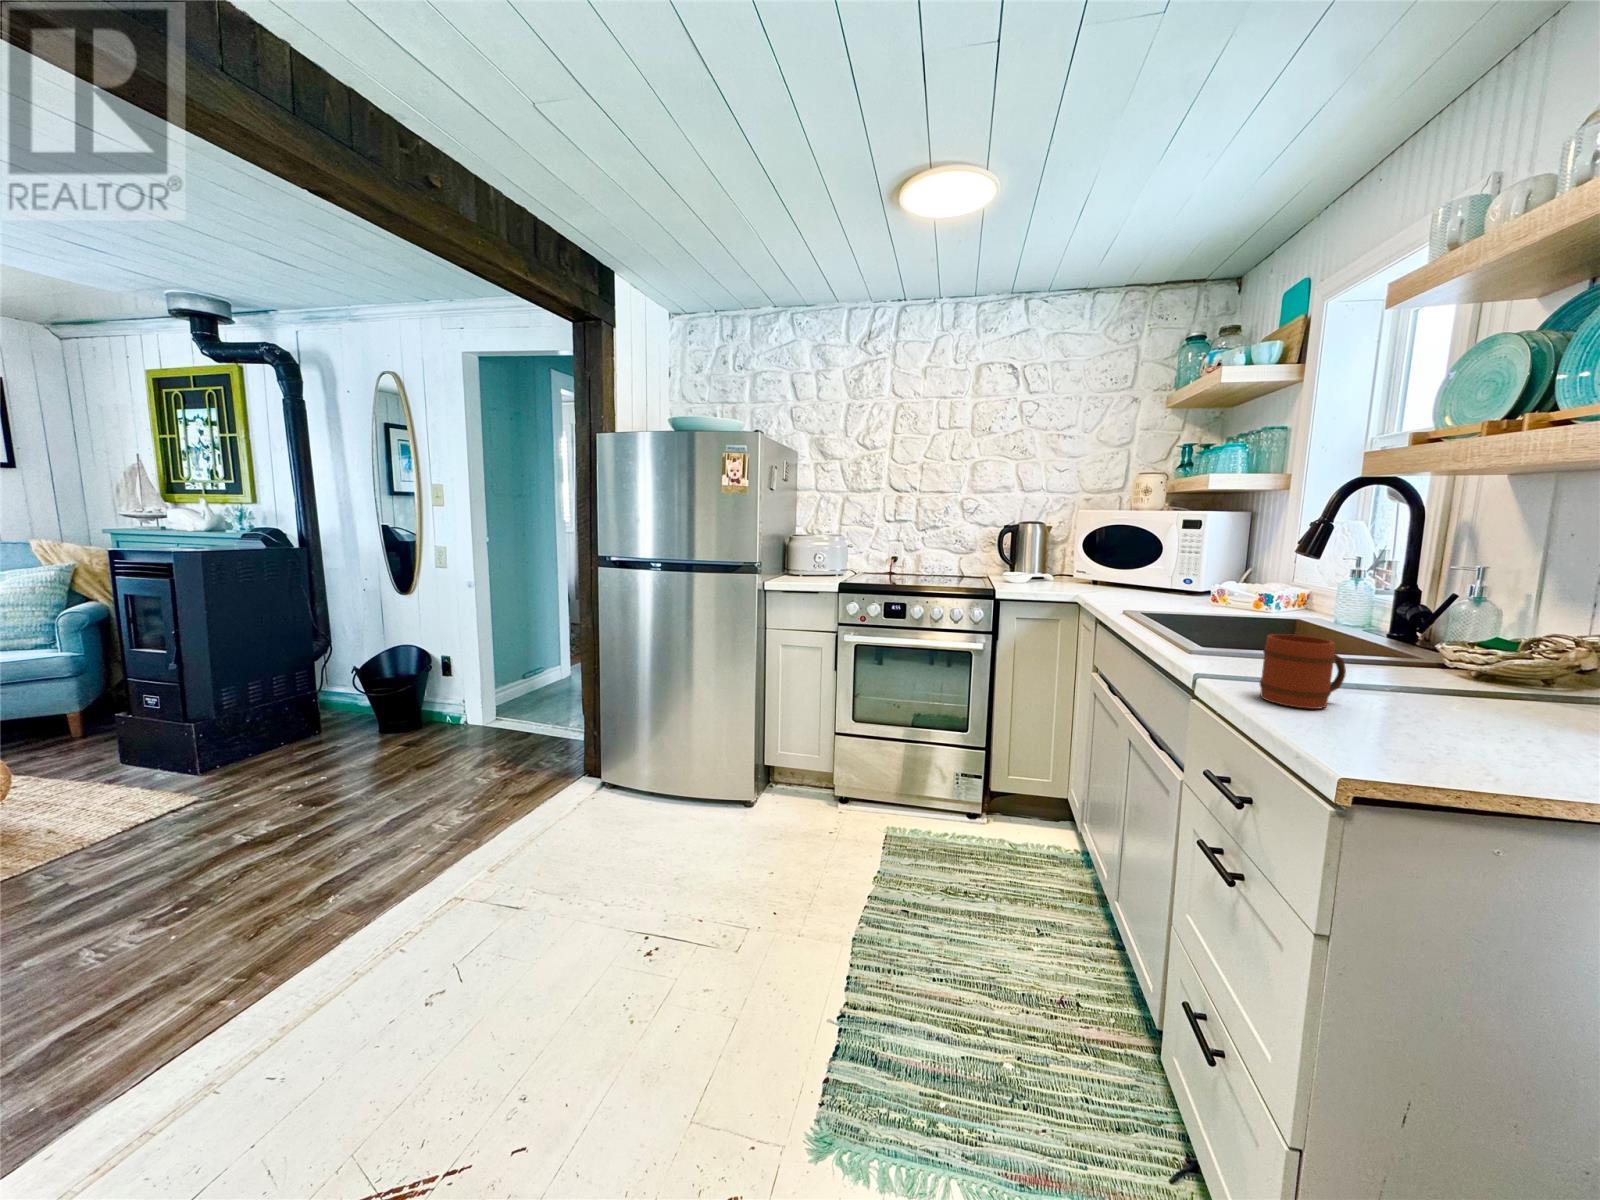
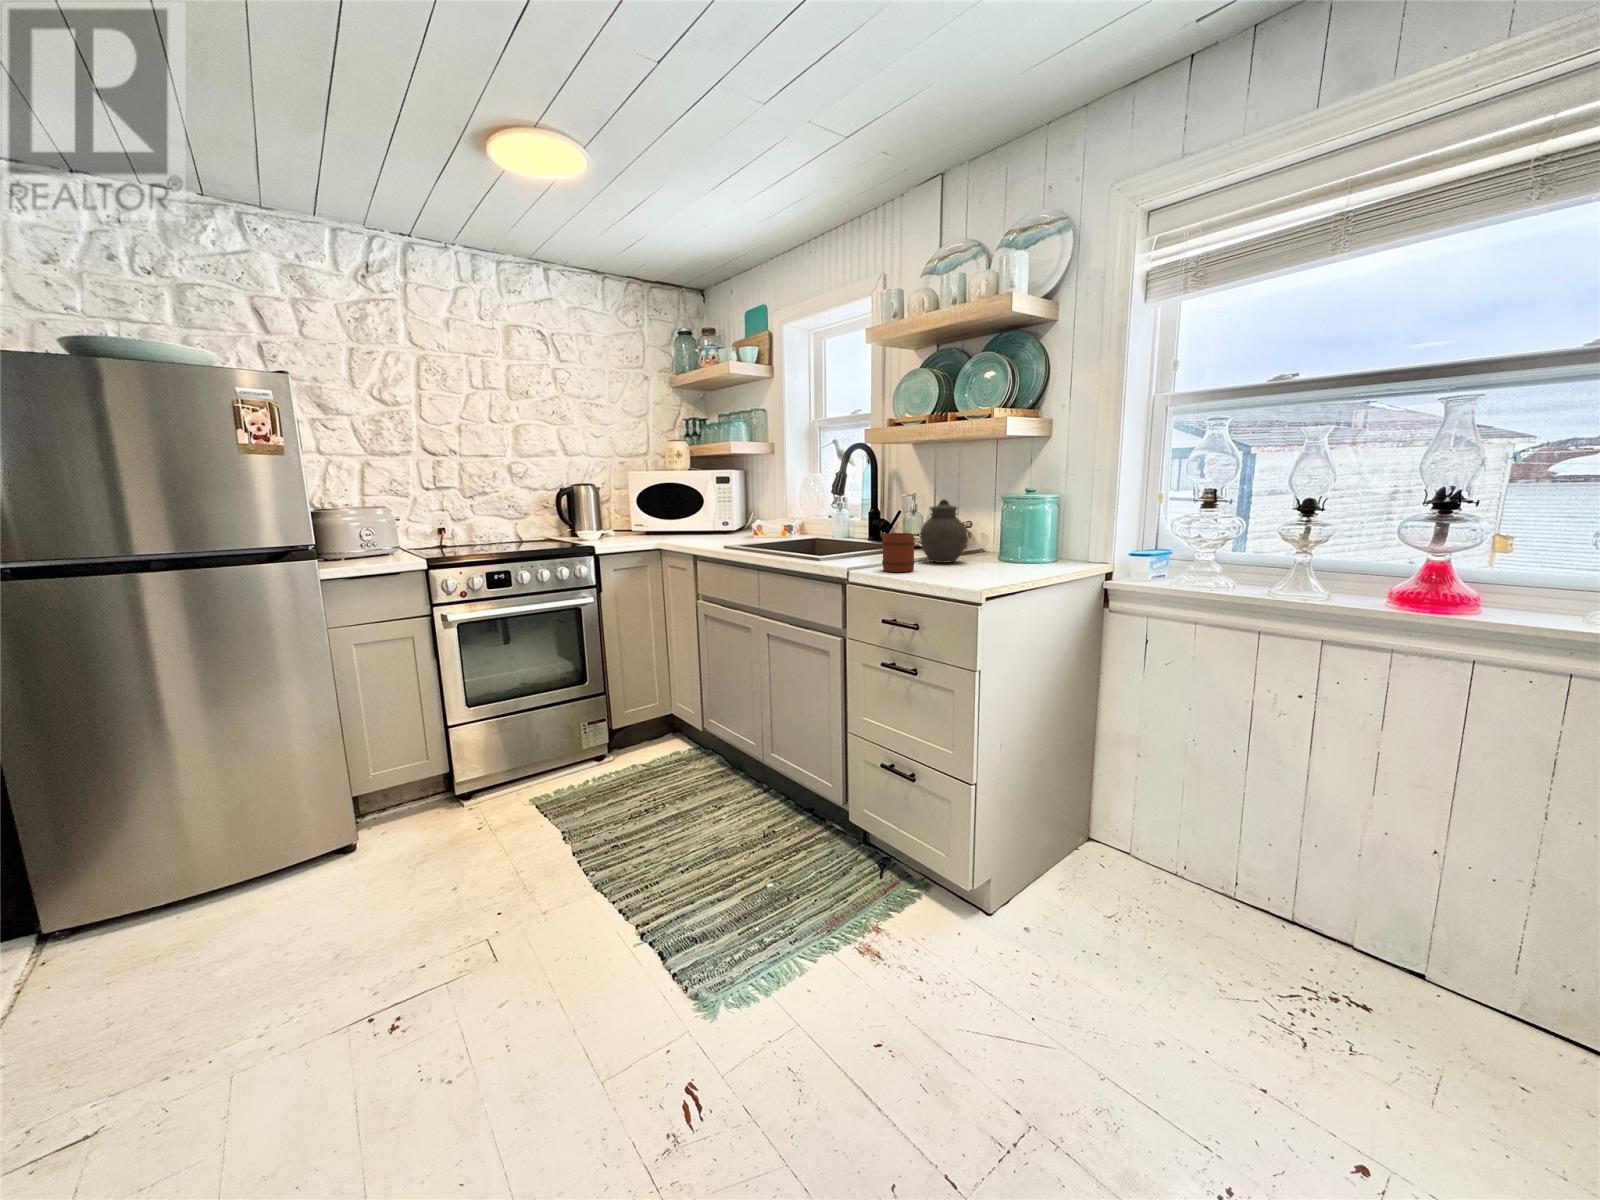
jar: none [1403,586,1534,712] -> present [920,500,967,563]

